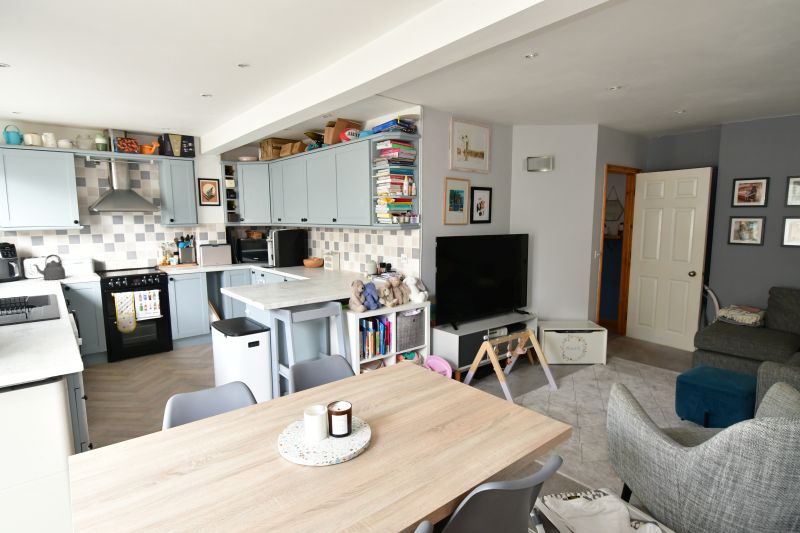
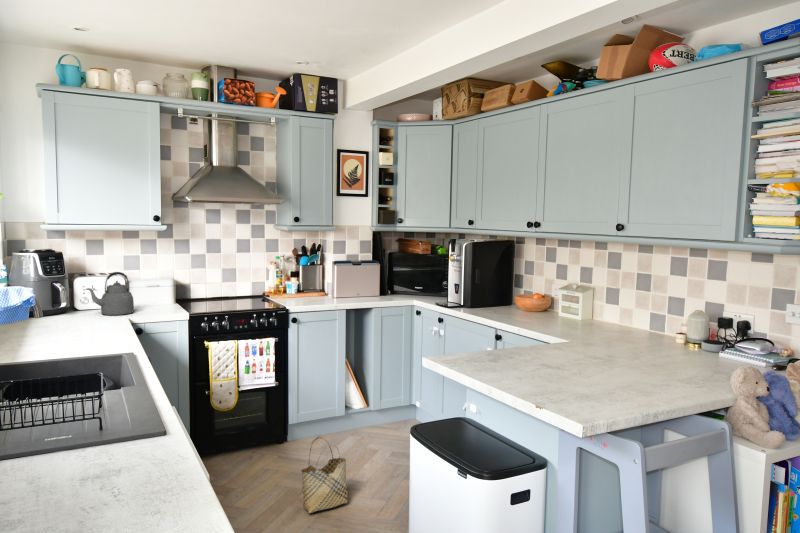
woven basket: none [170,338,200,377] -> present [301,437,348,513]

